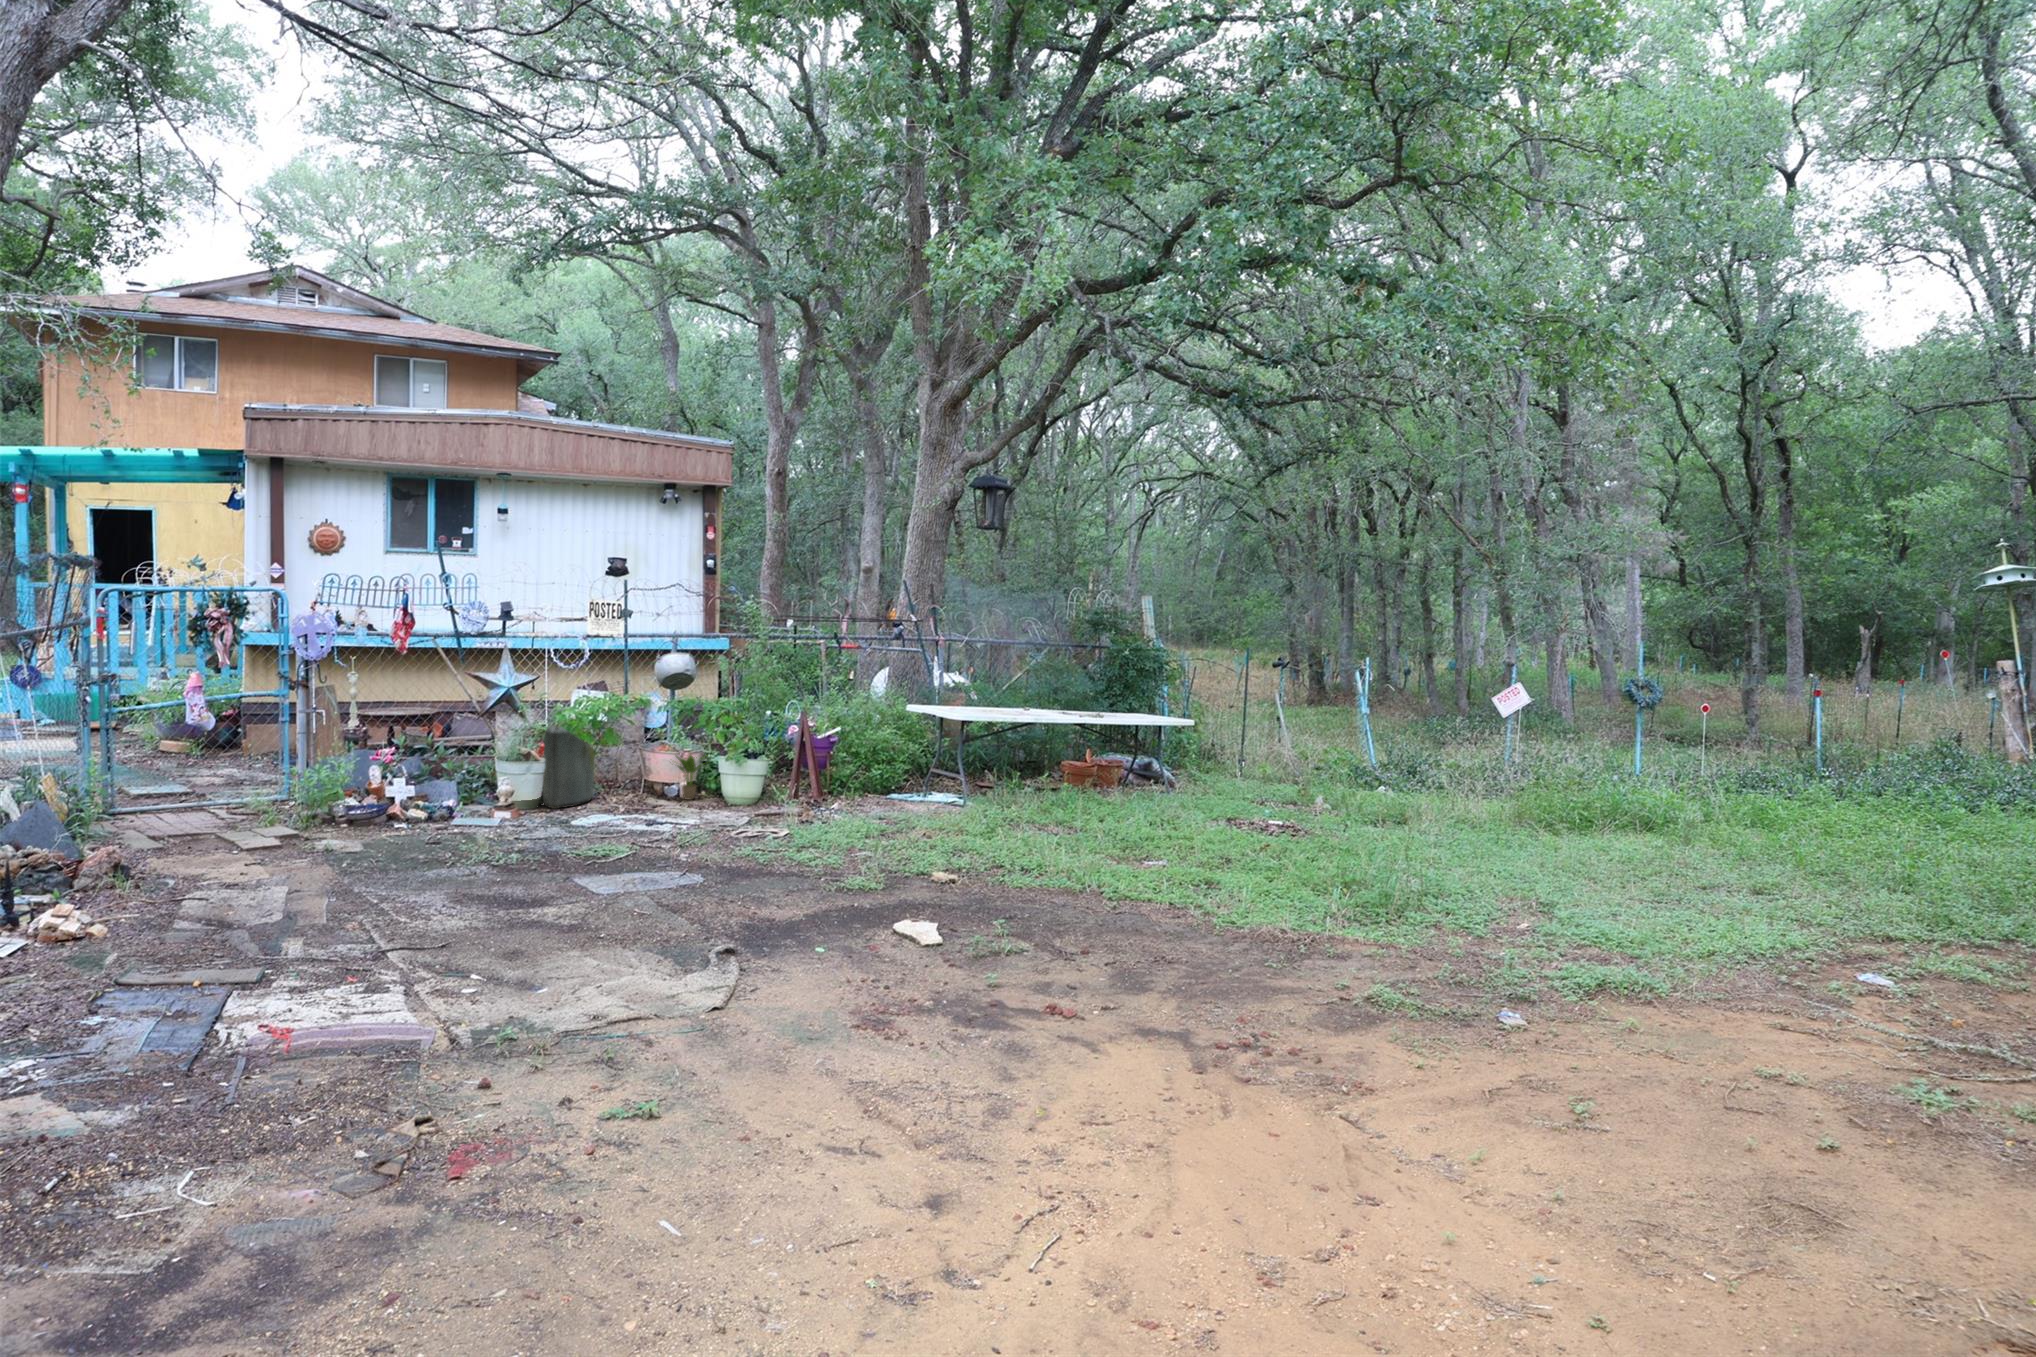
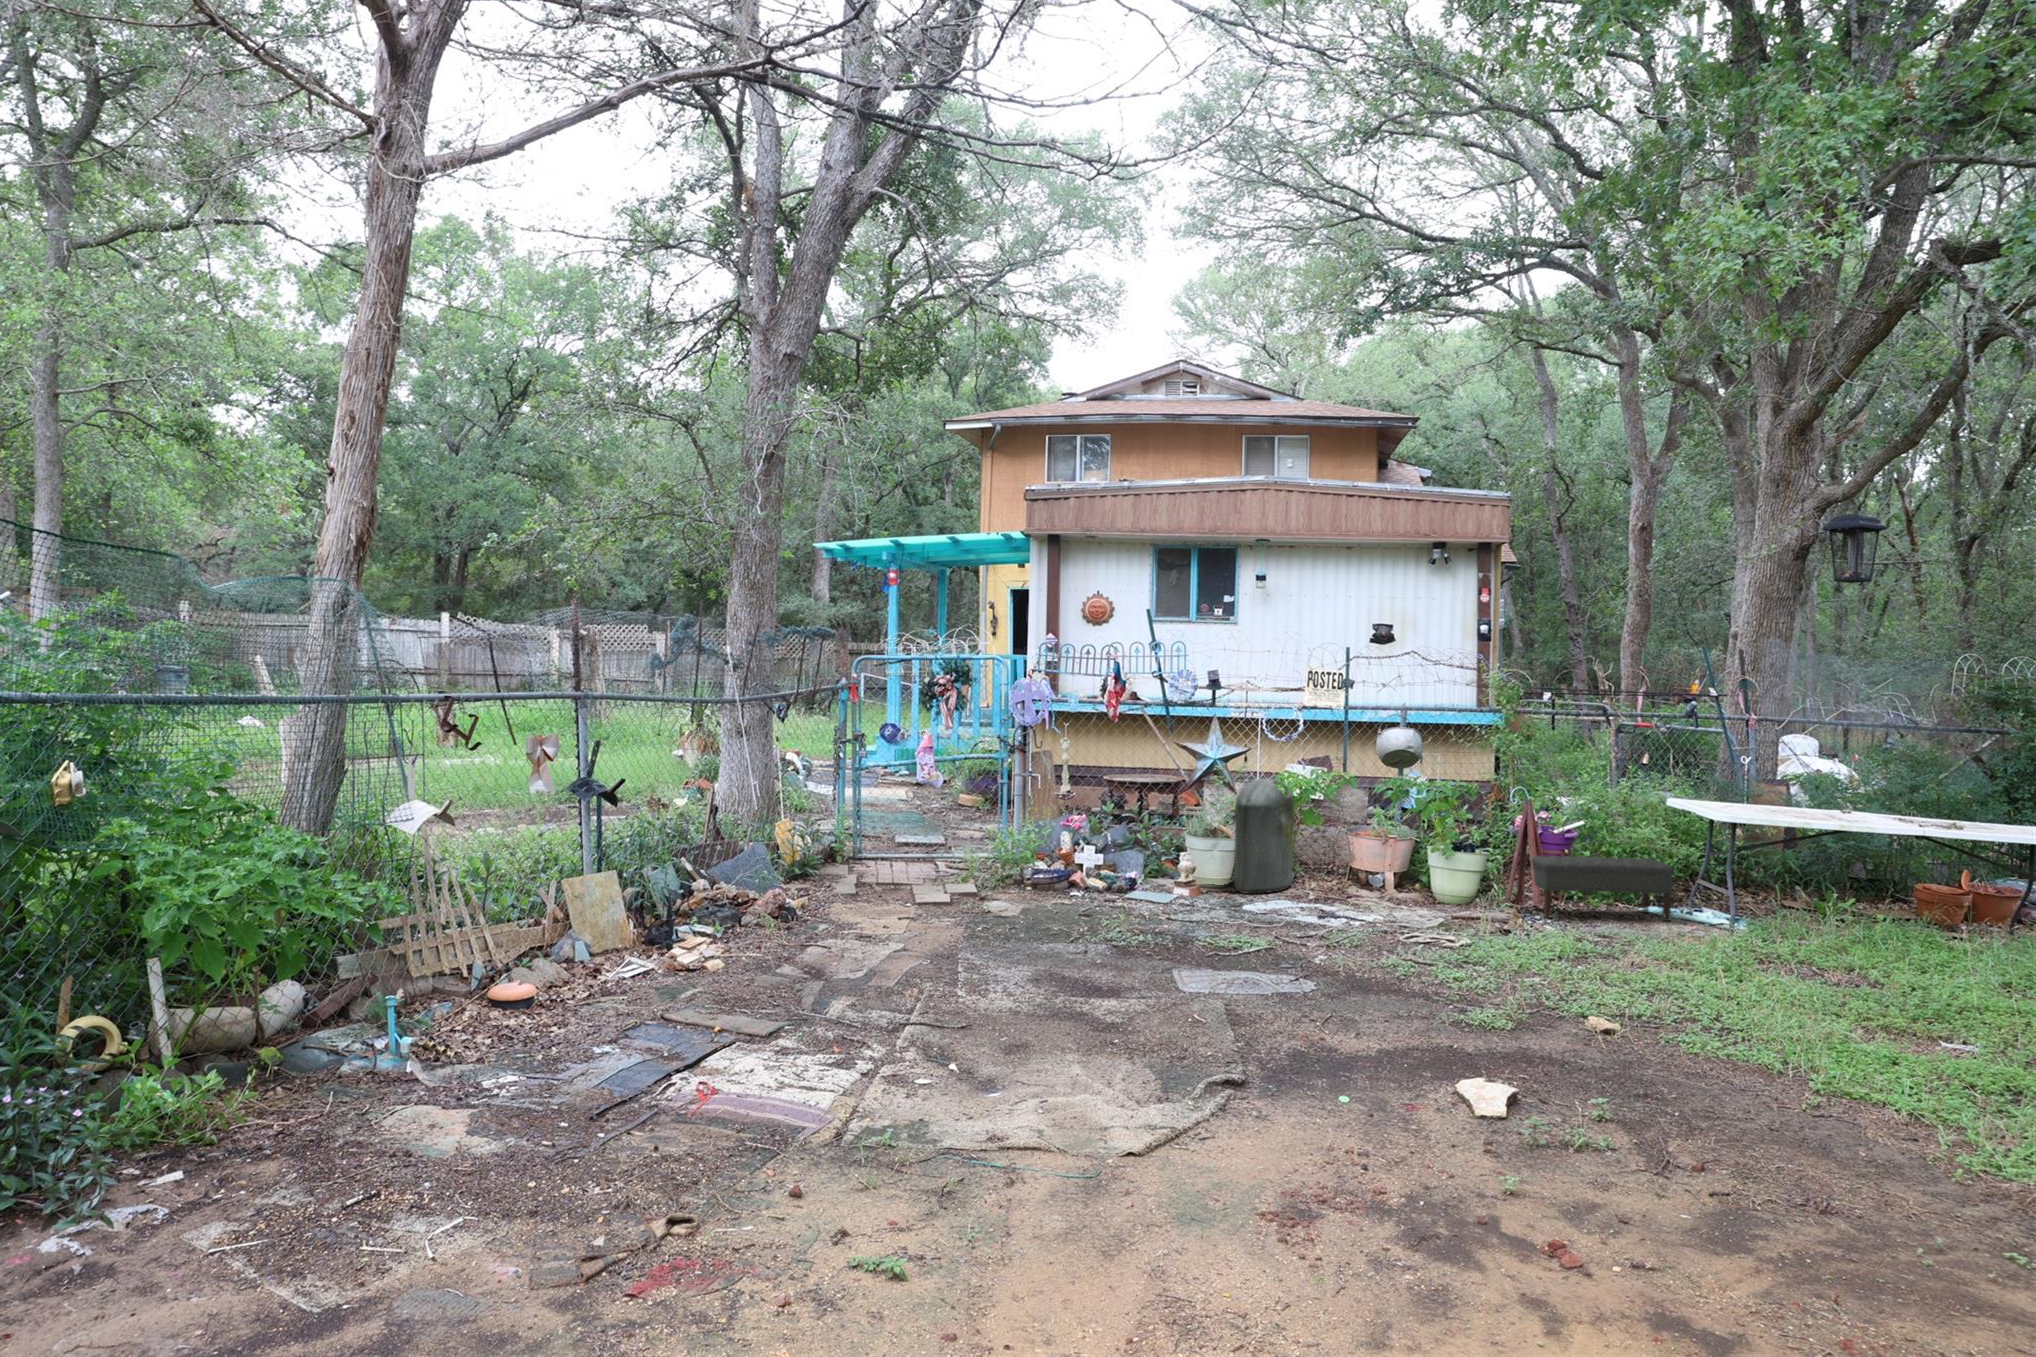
bench: none [779,753,878,803] -> present [1531,856,1674,921]
potted plant: present [676,755,705,800] -> none [1379,828,1432,899]

